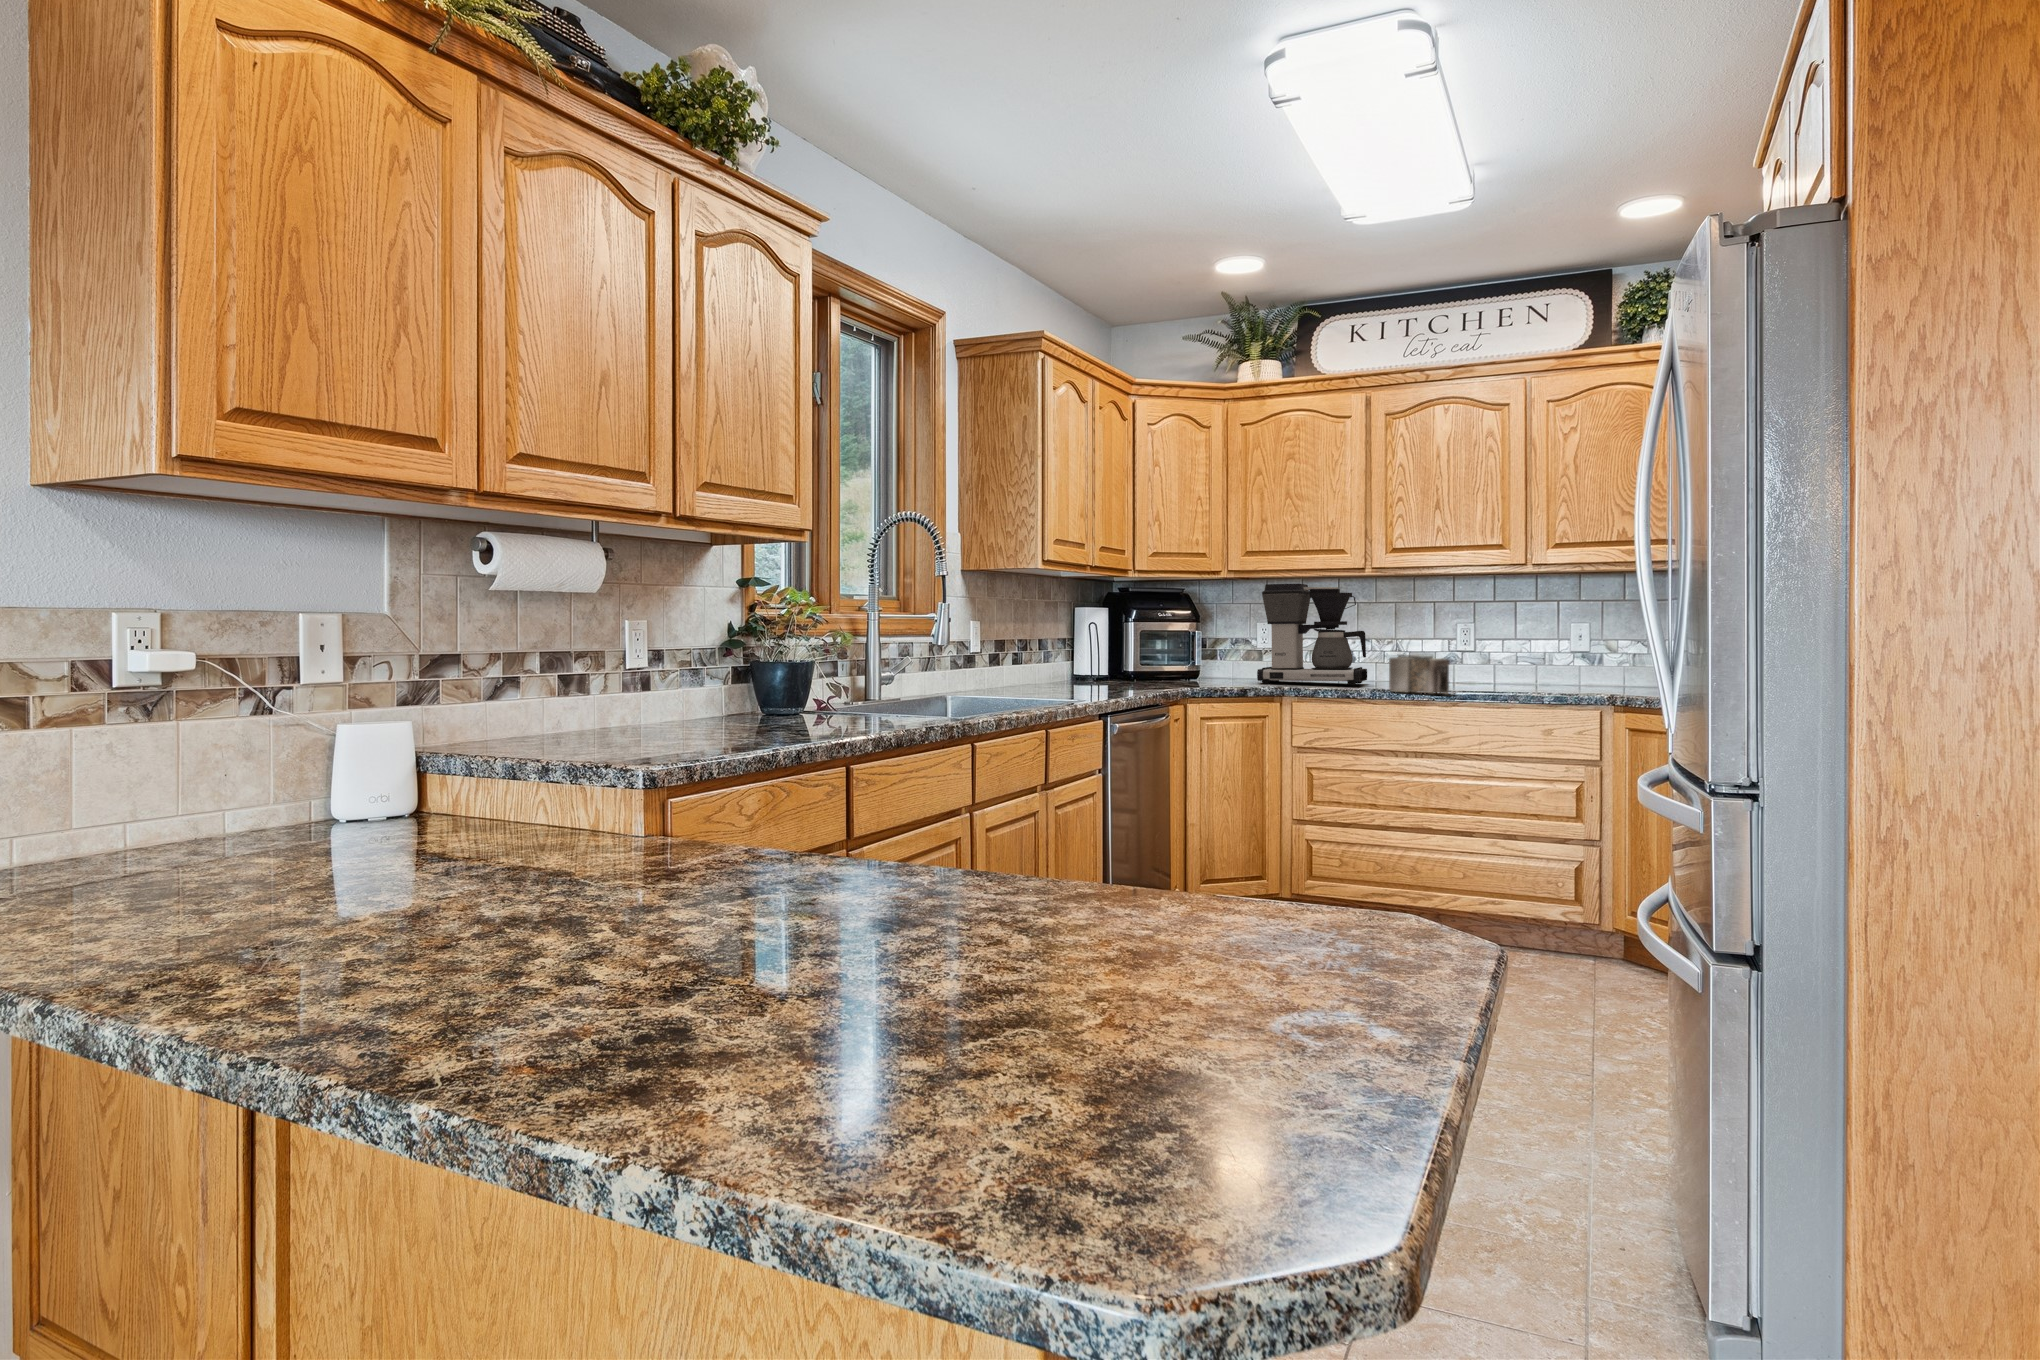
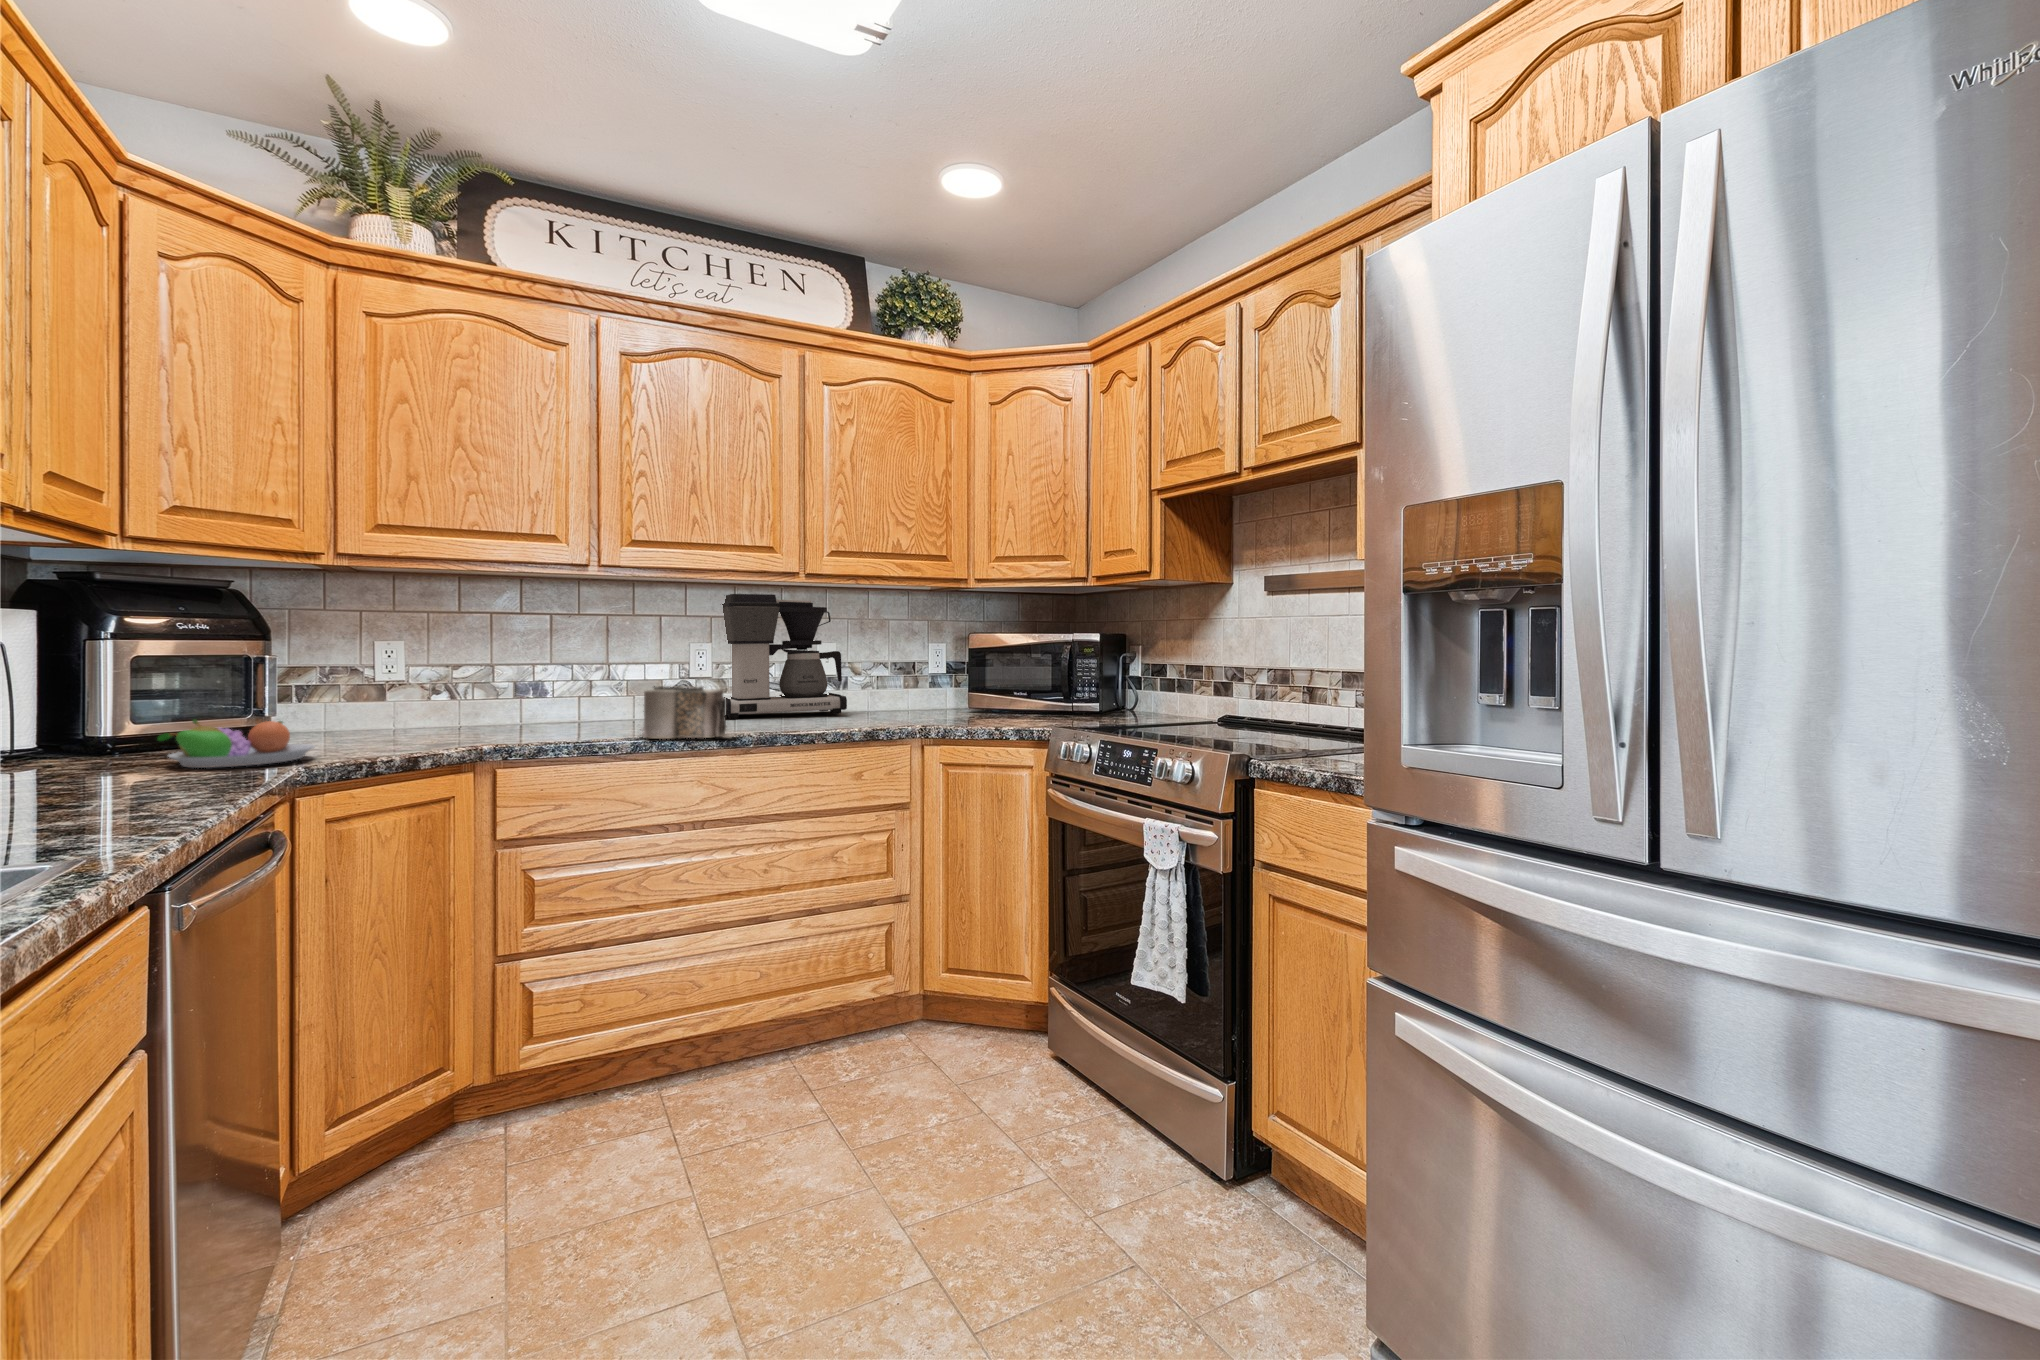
coffee maker: present [1257,583,1367,685] -> present [722,594,847,719]
fruit bowl: none [1144,663,1208,688] -> present [158,719,315,768]

